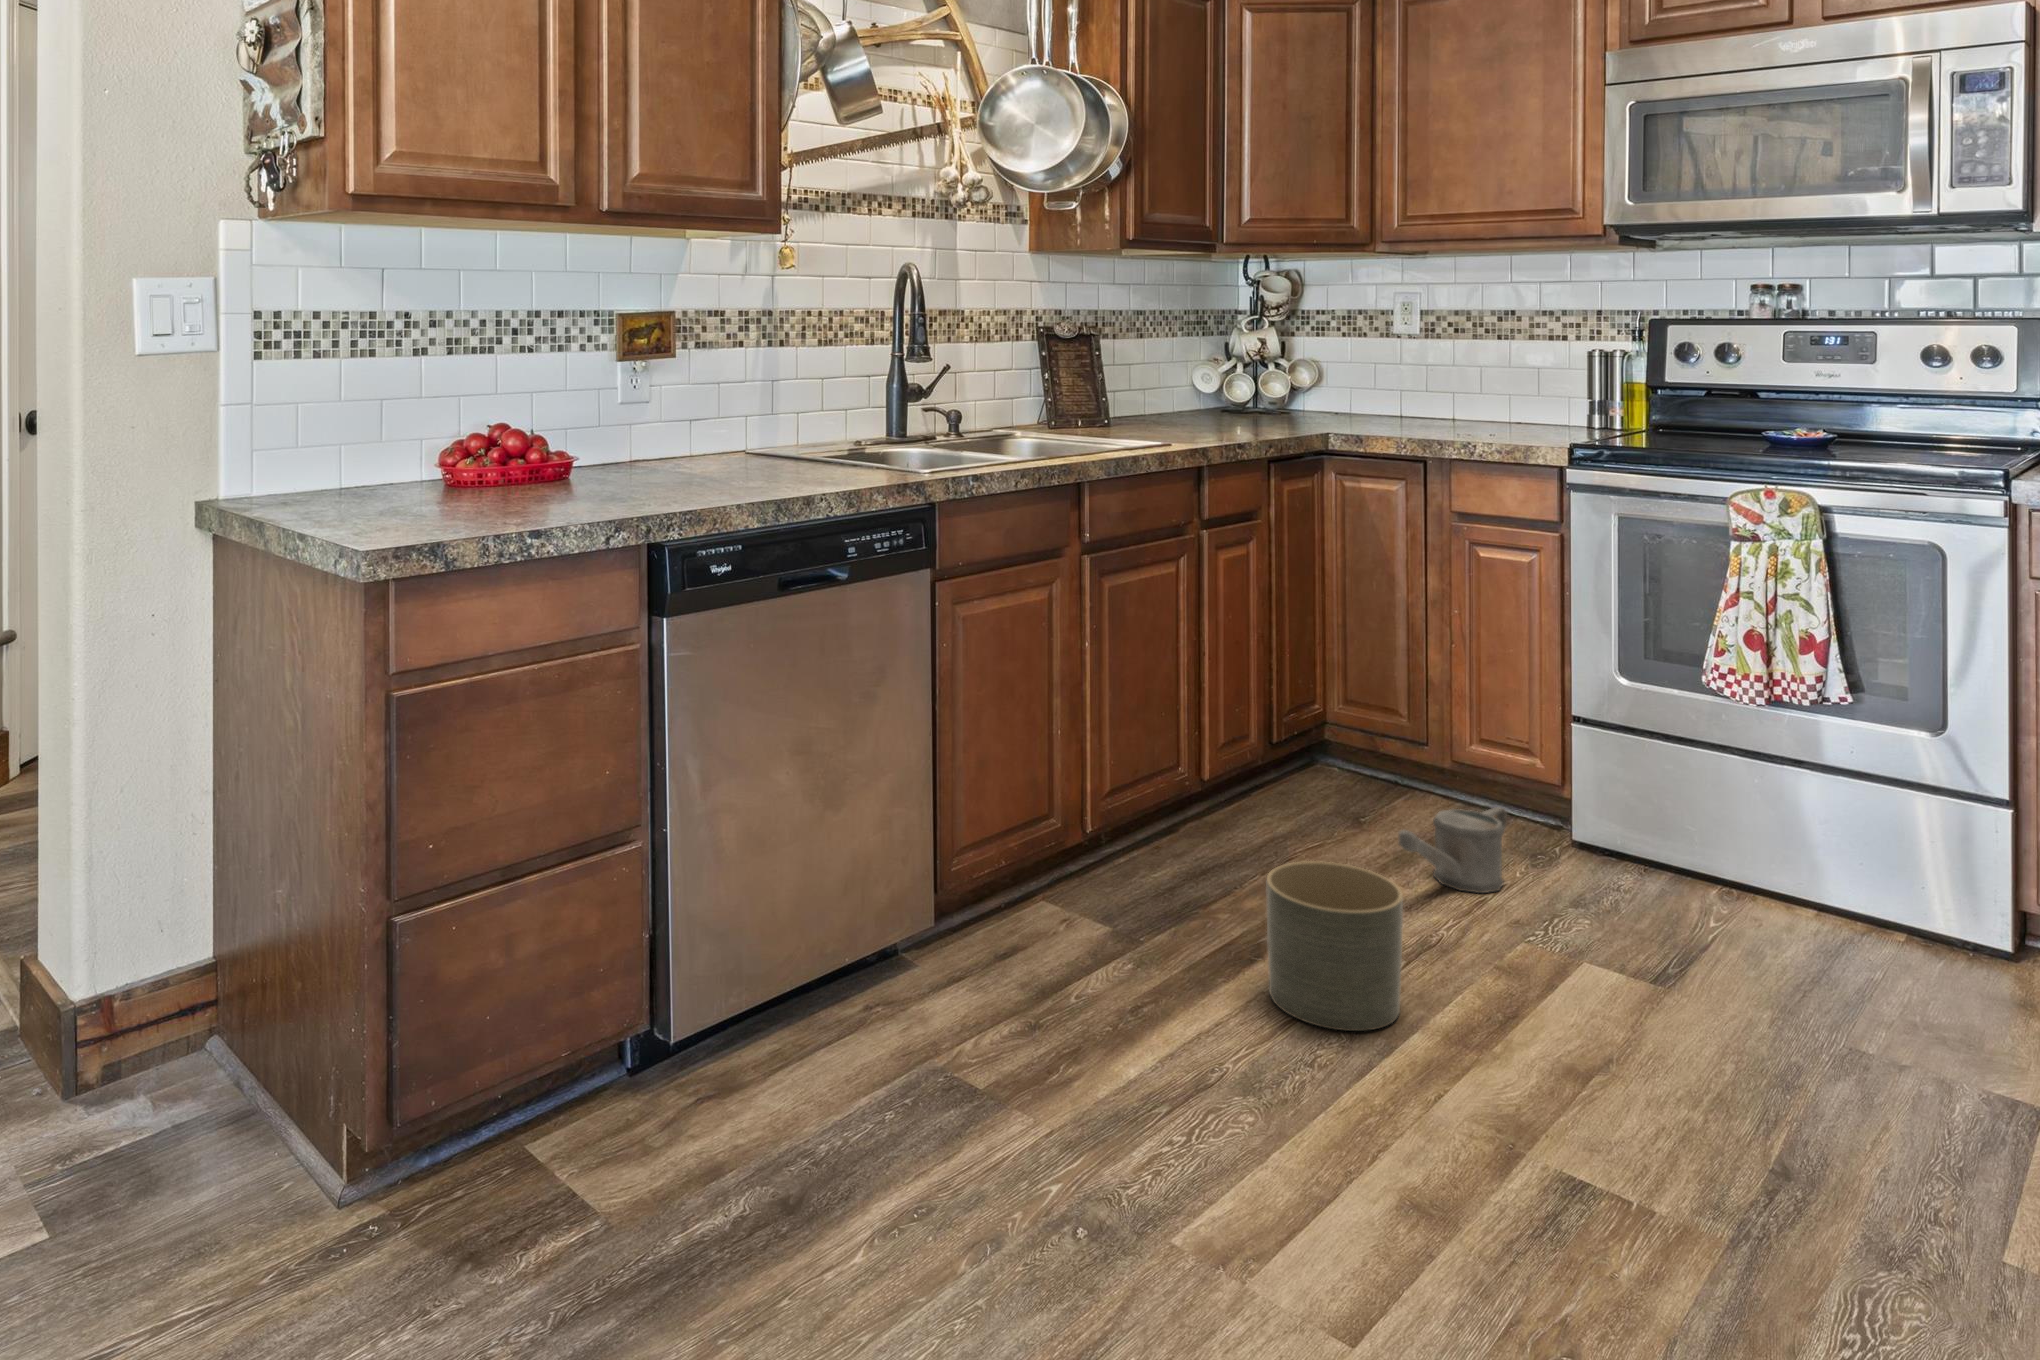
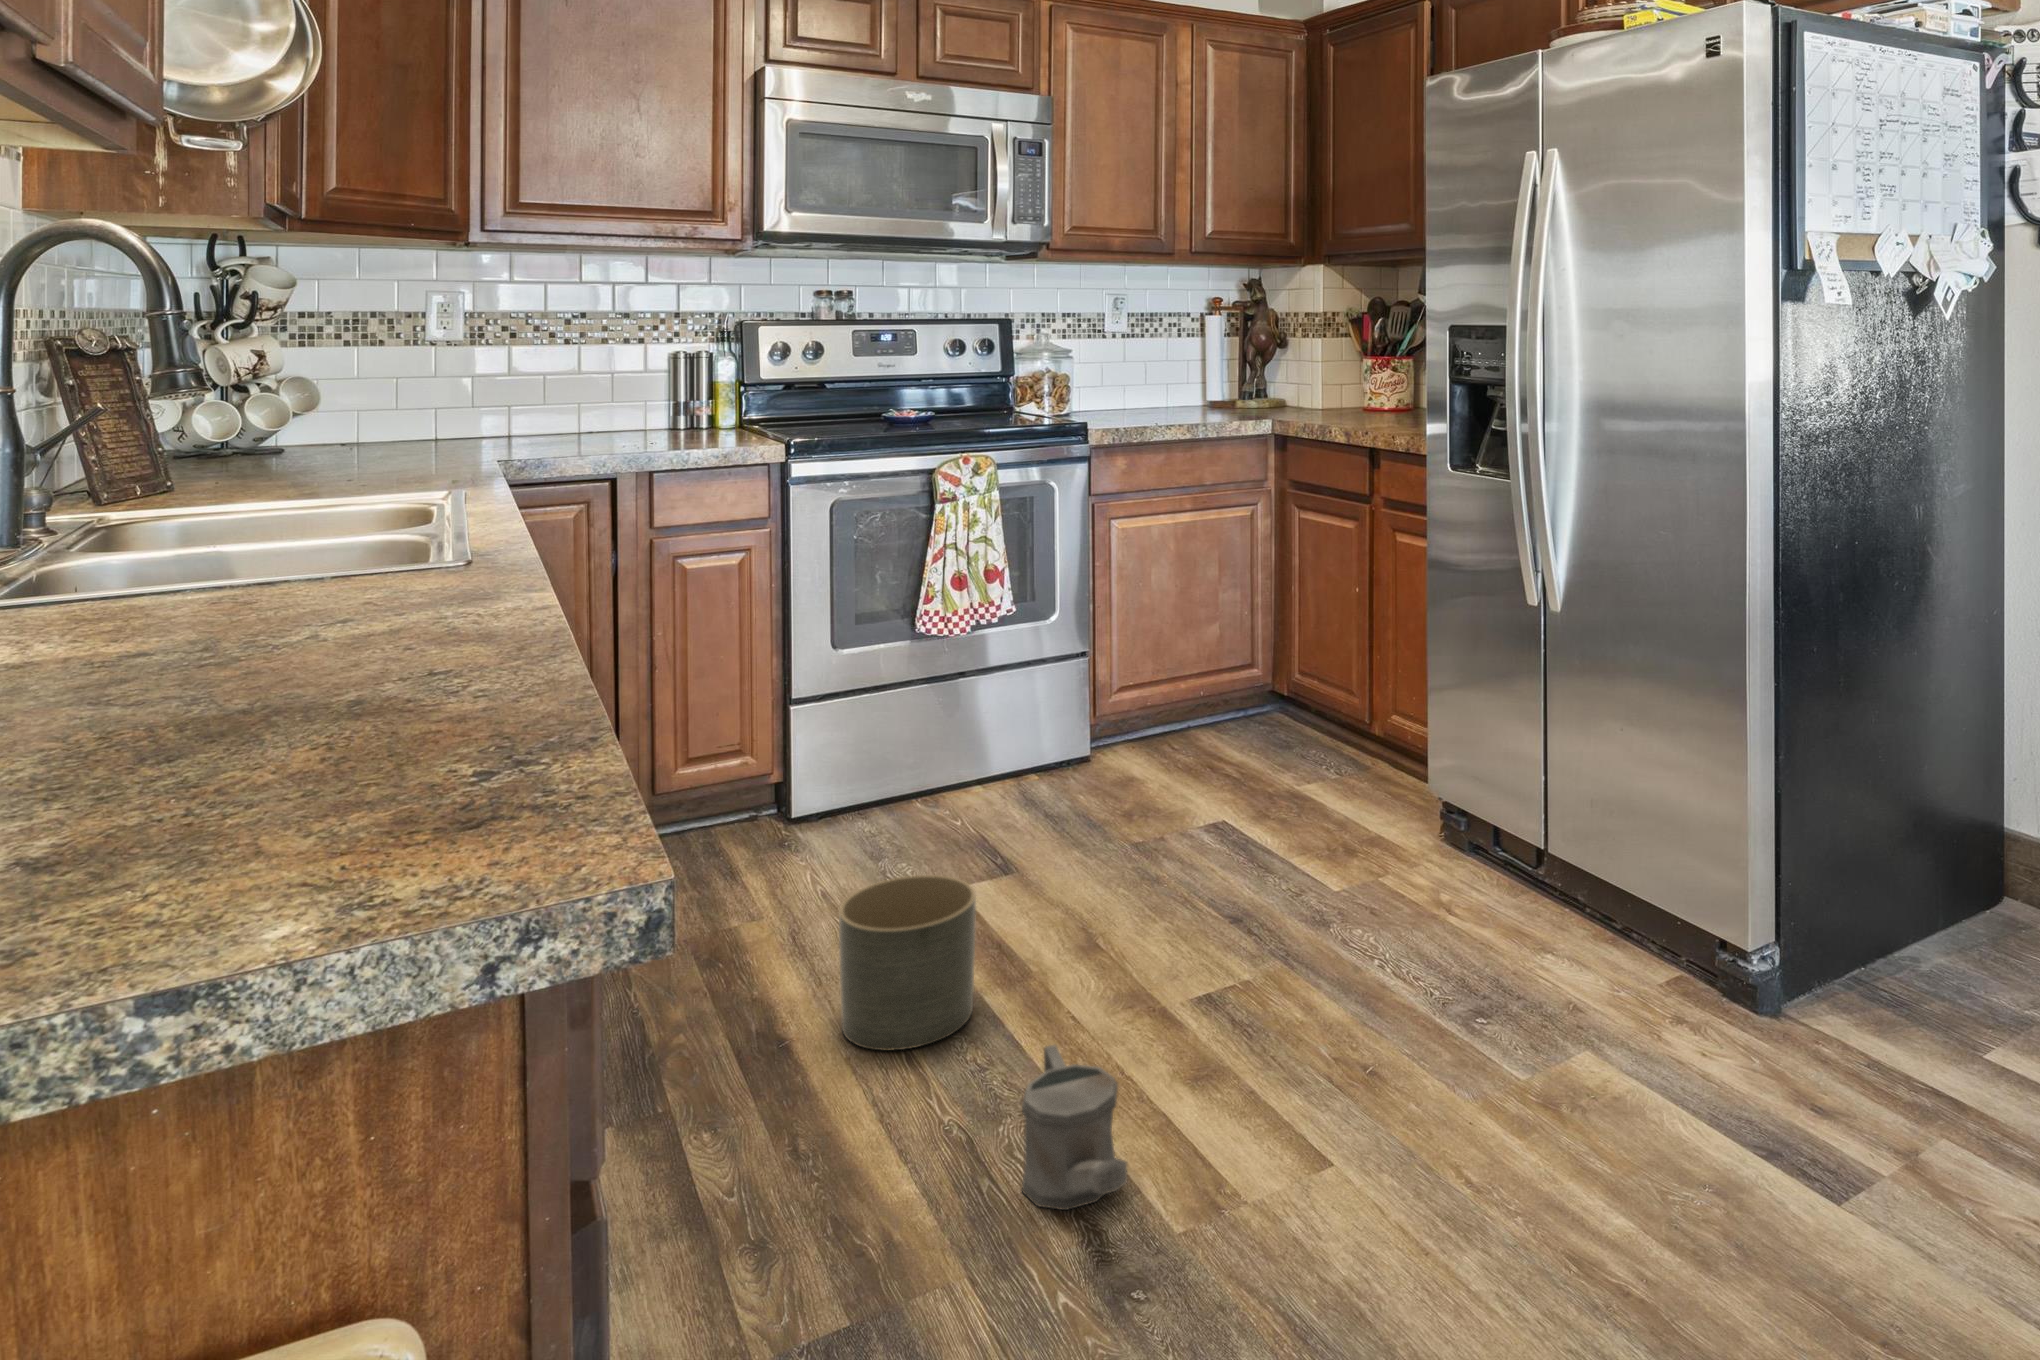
watering can: present [1399,807,1506,893] -> present [1022,1044,1127,1210]

